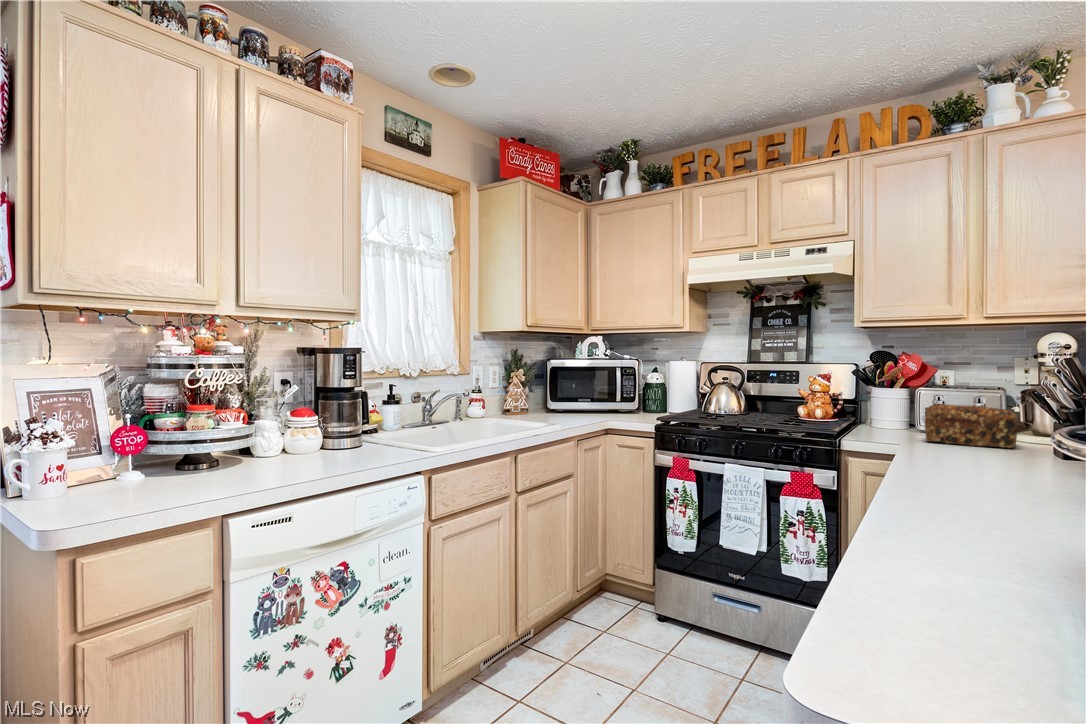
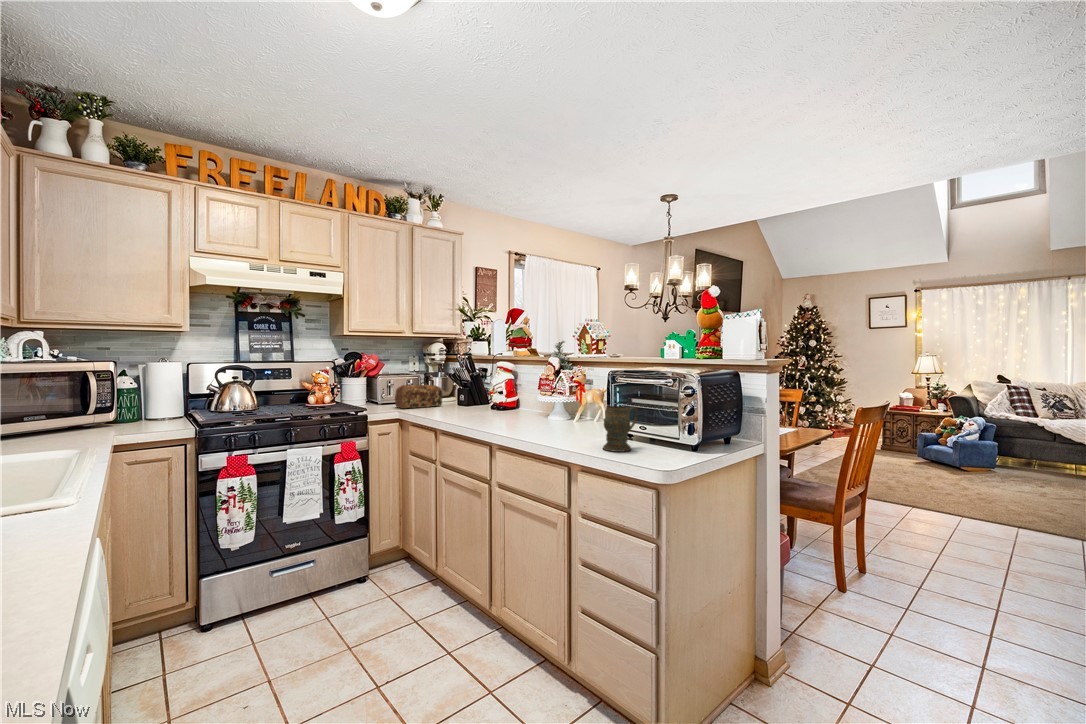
mug: none [901,484,1038,616] -> present [603,406,638,452]

